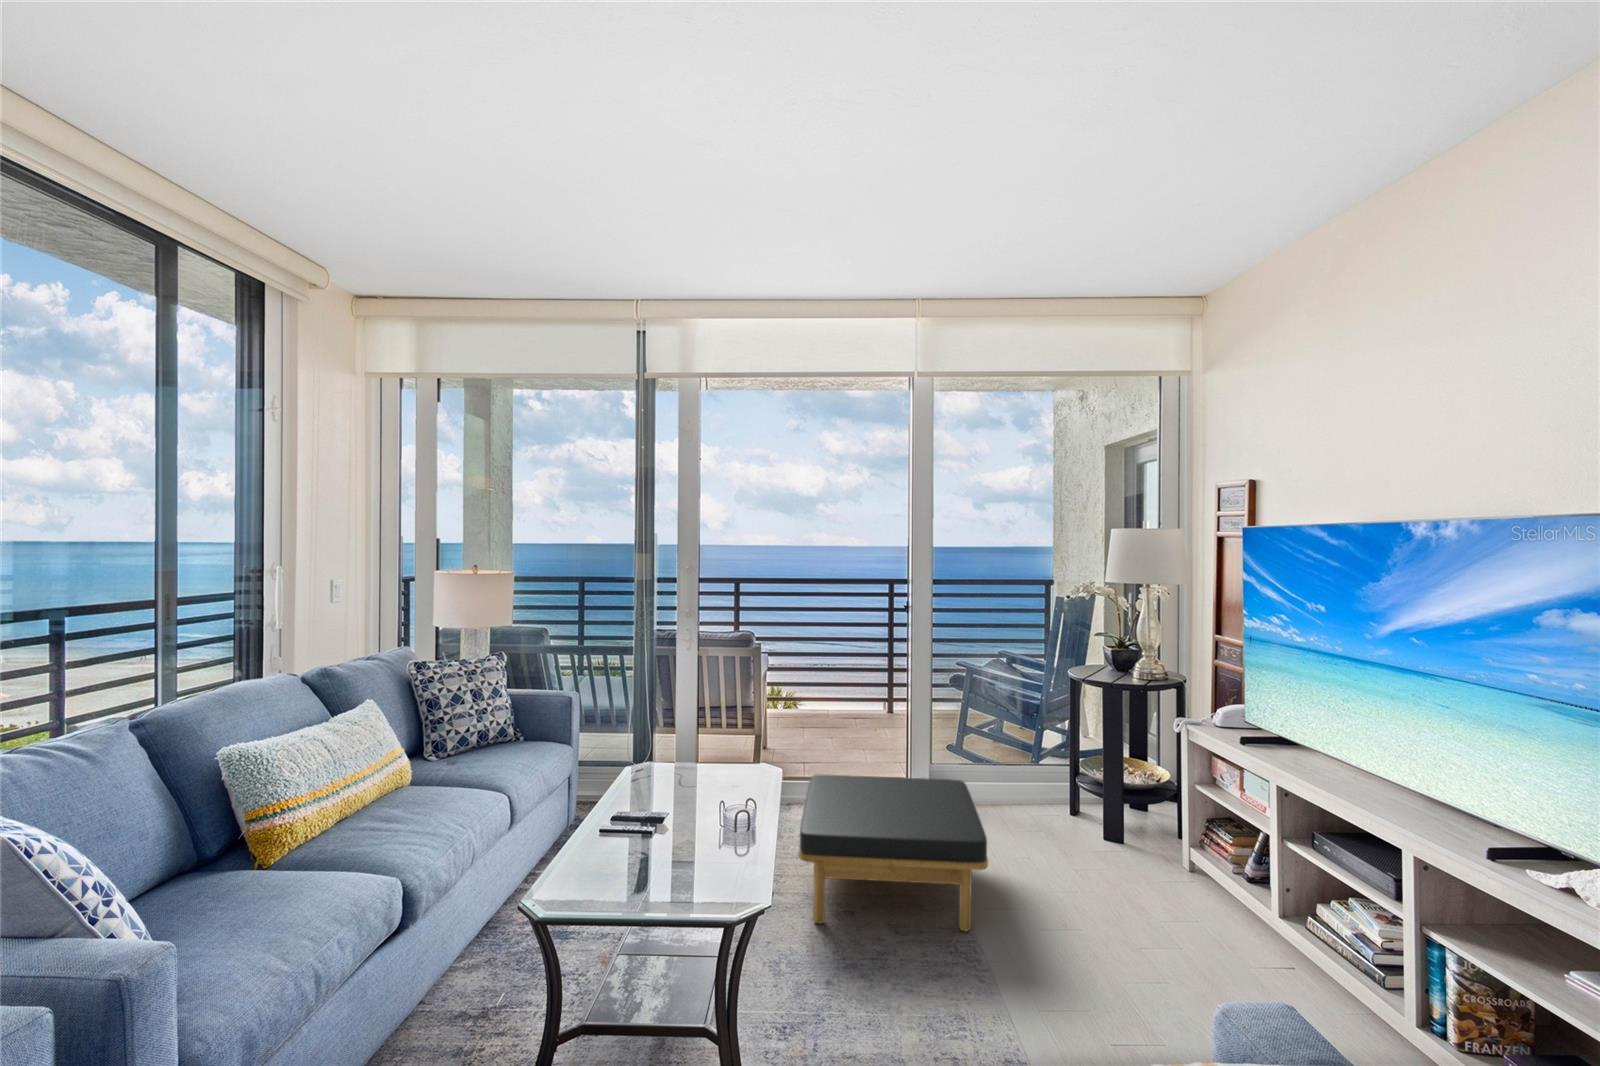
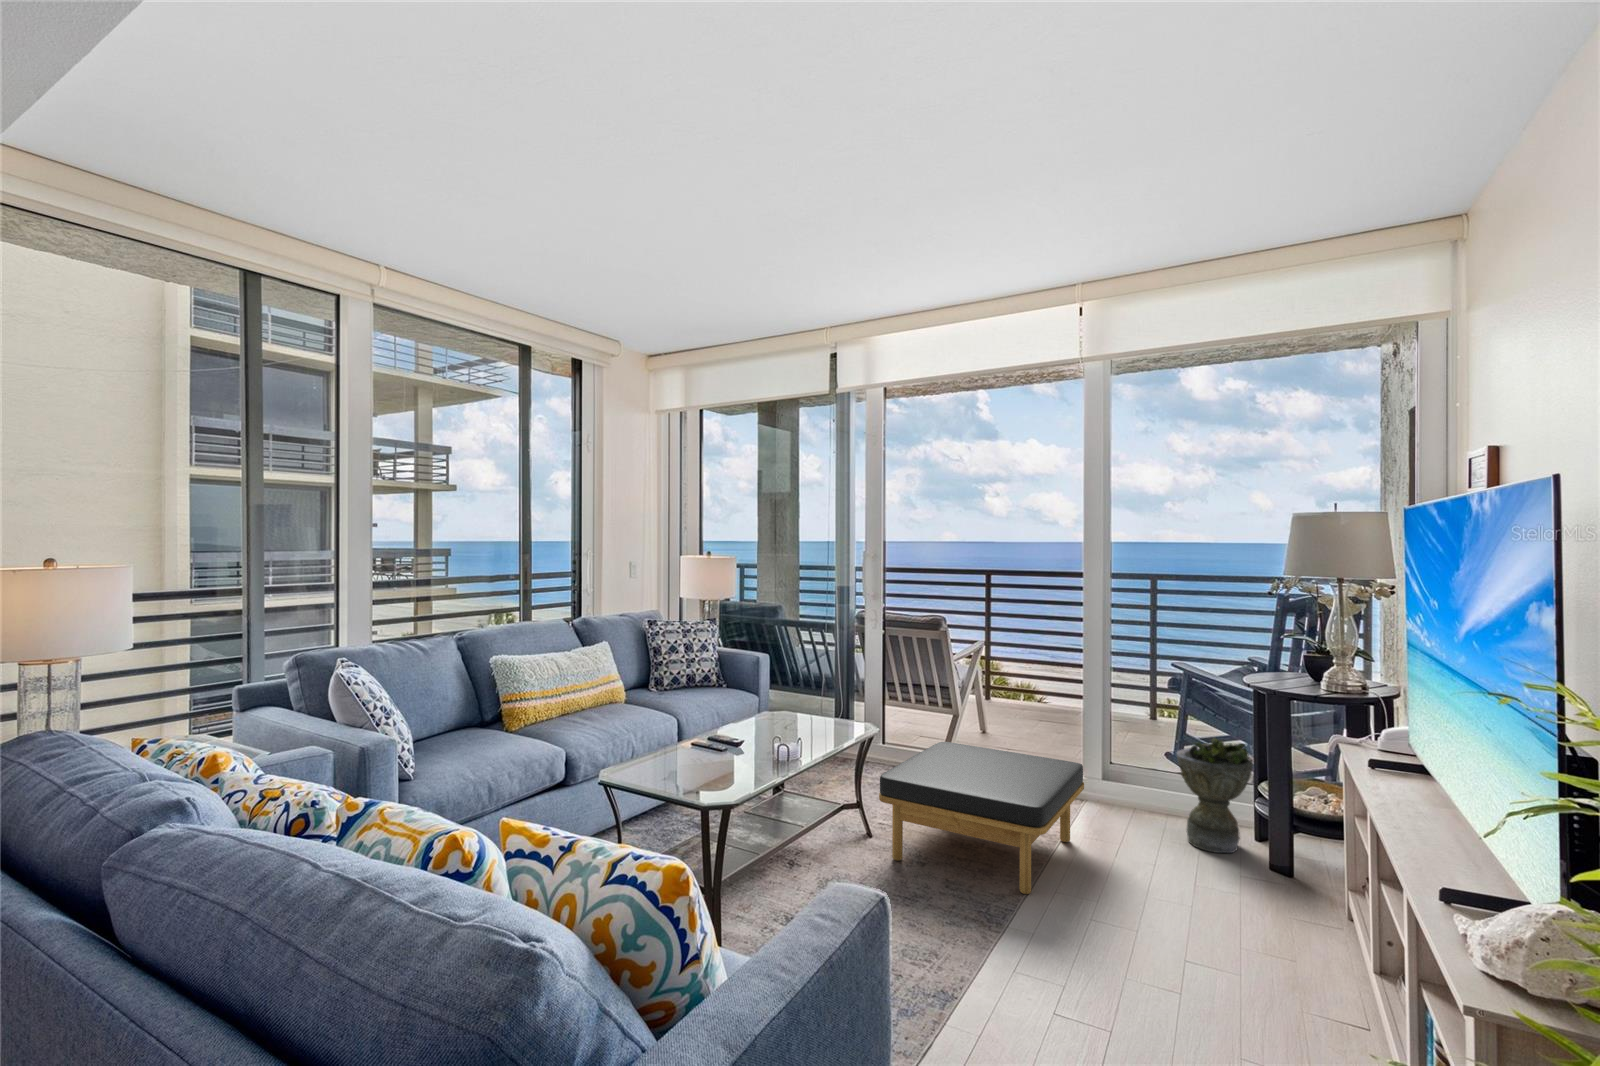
planter: none [1027,739,1093,844] -> present [1176,738,1253,853]

